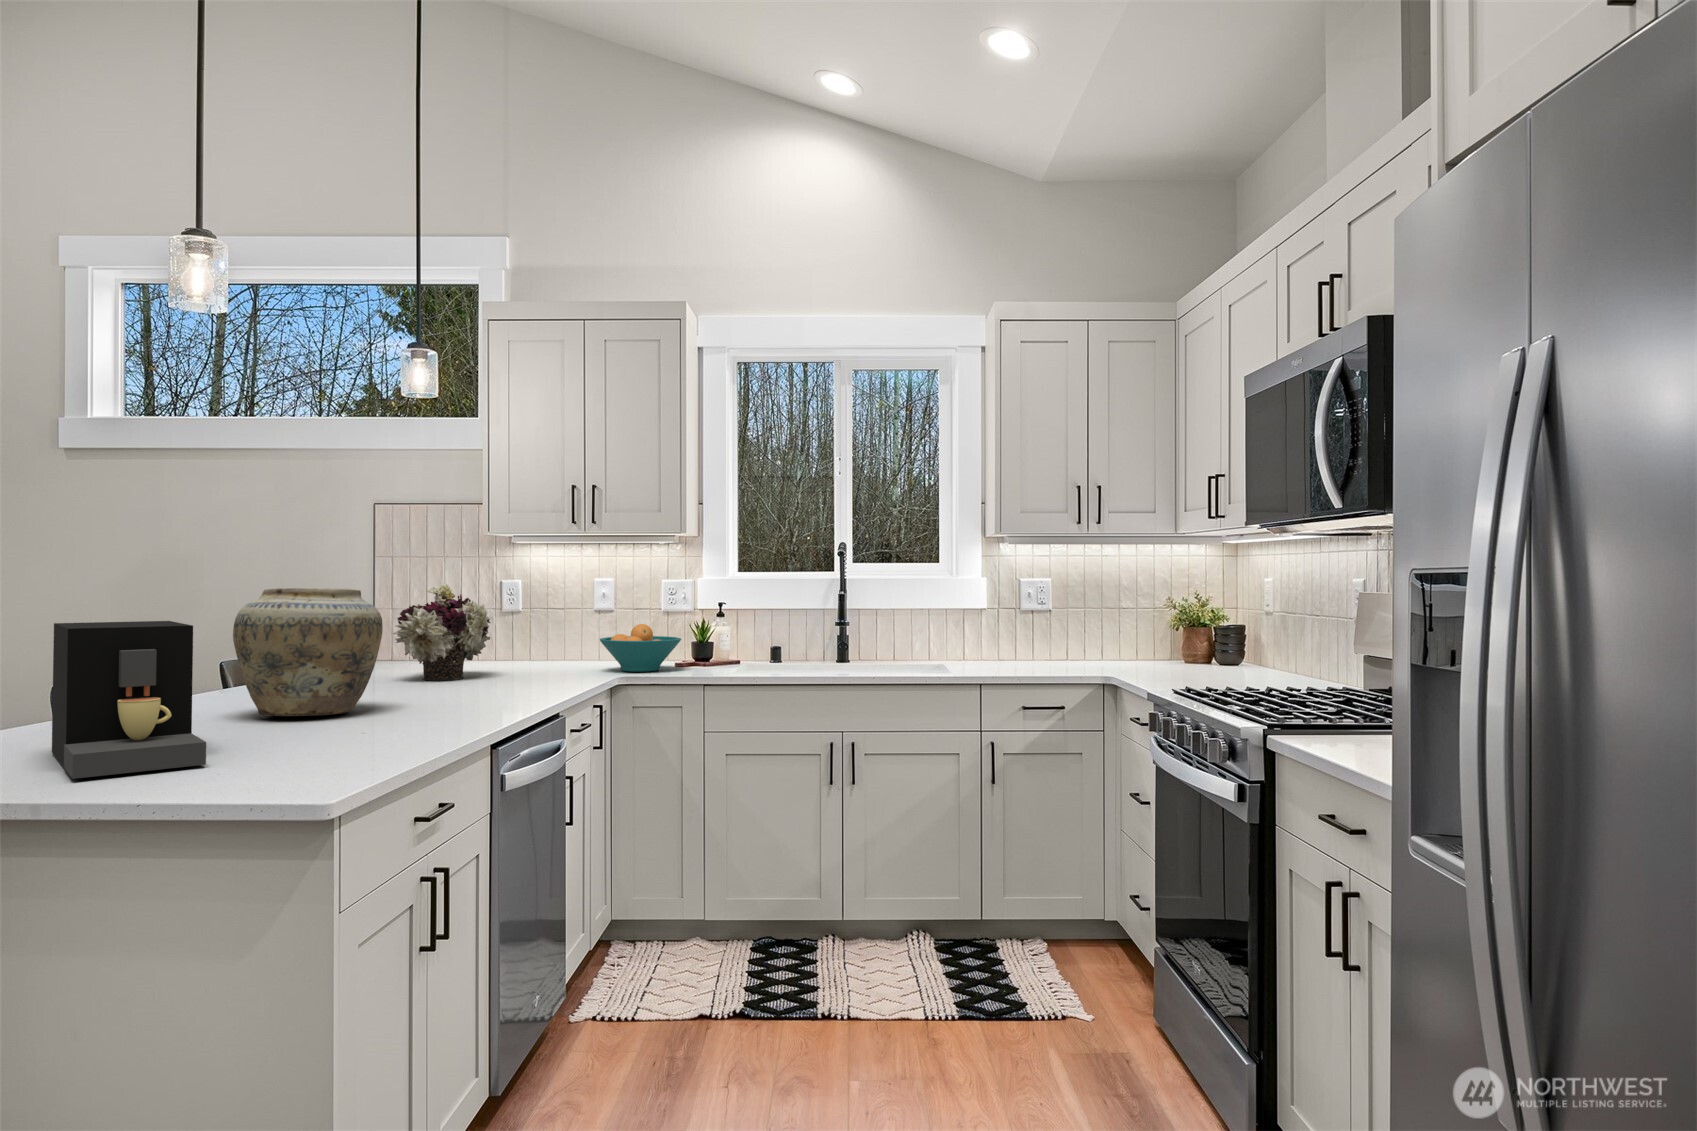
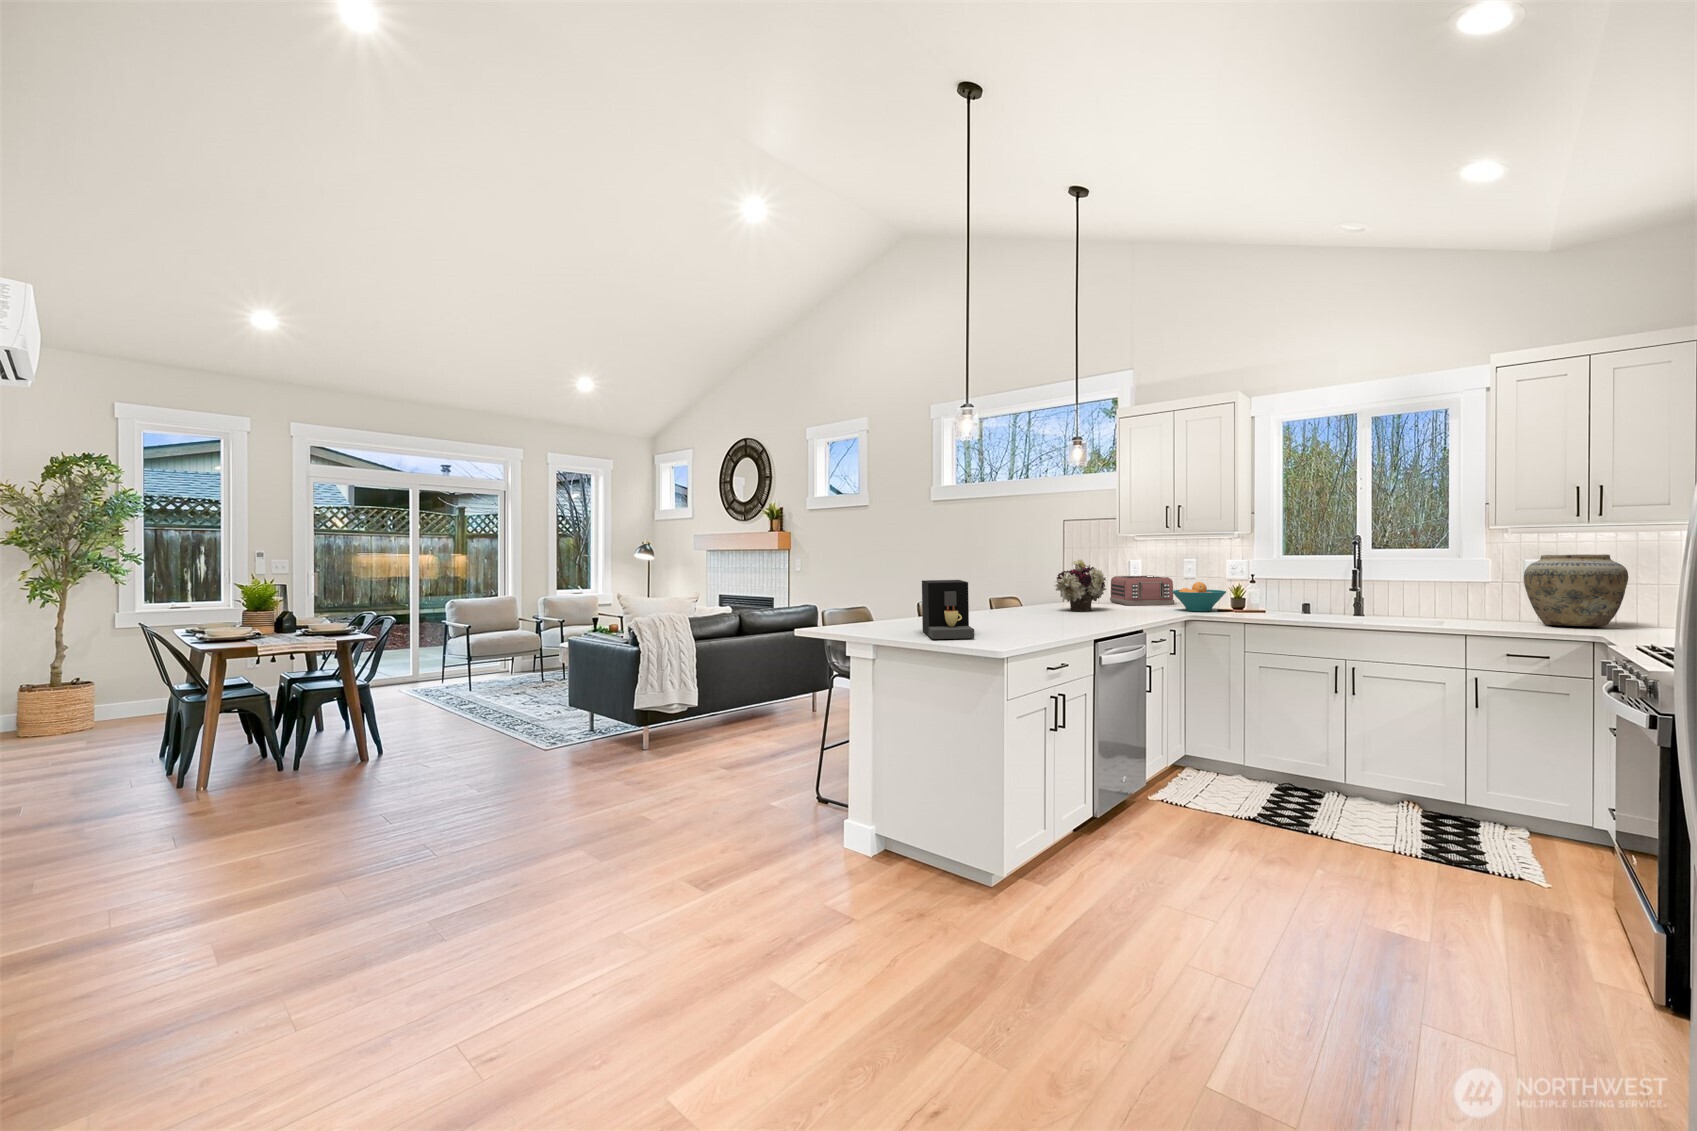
vase: present [233,588,383,716] -> present [1524,554,1628,626]
toaster: none [487,615,594,666] -> present [1110,576,1174,606]

